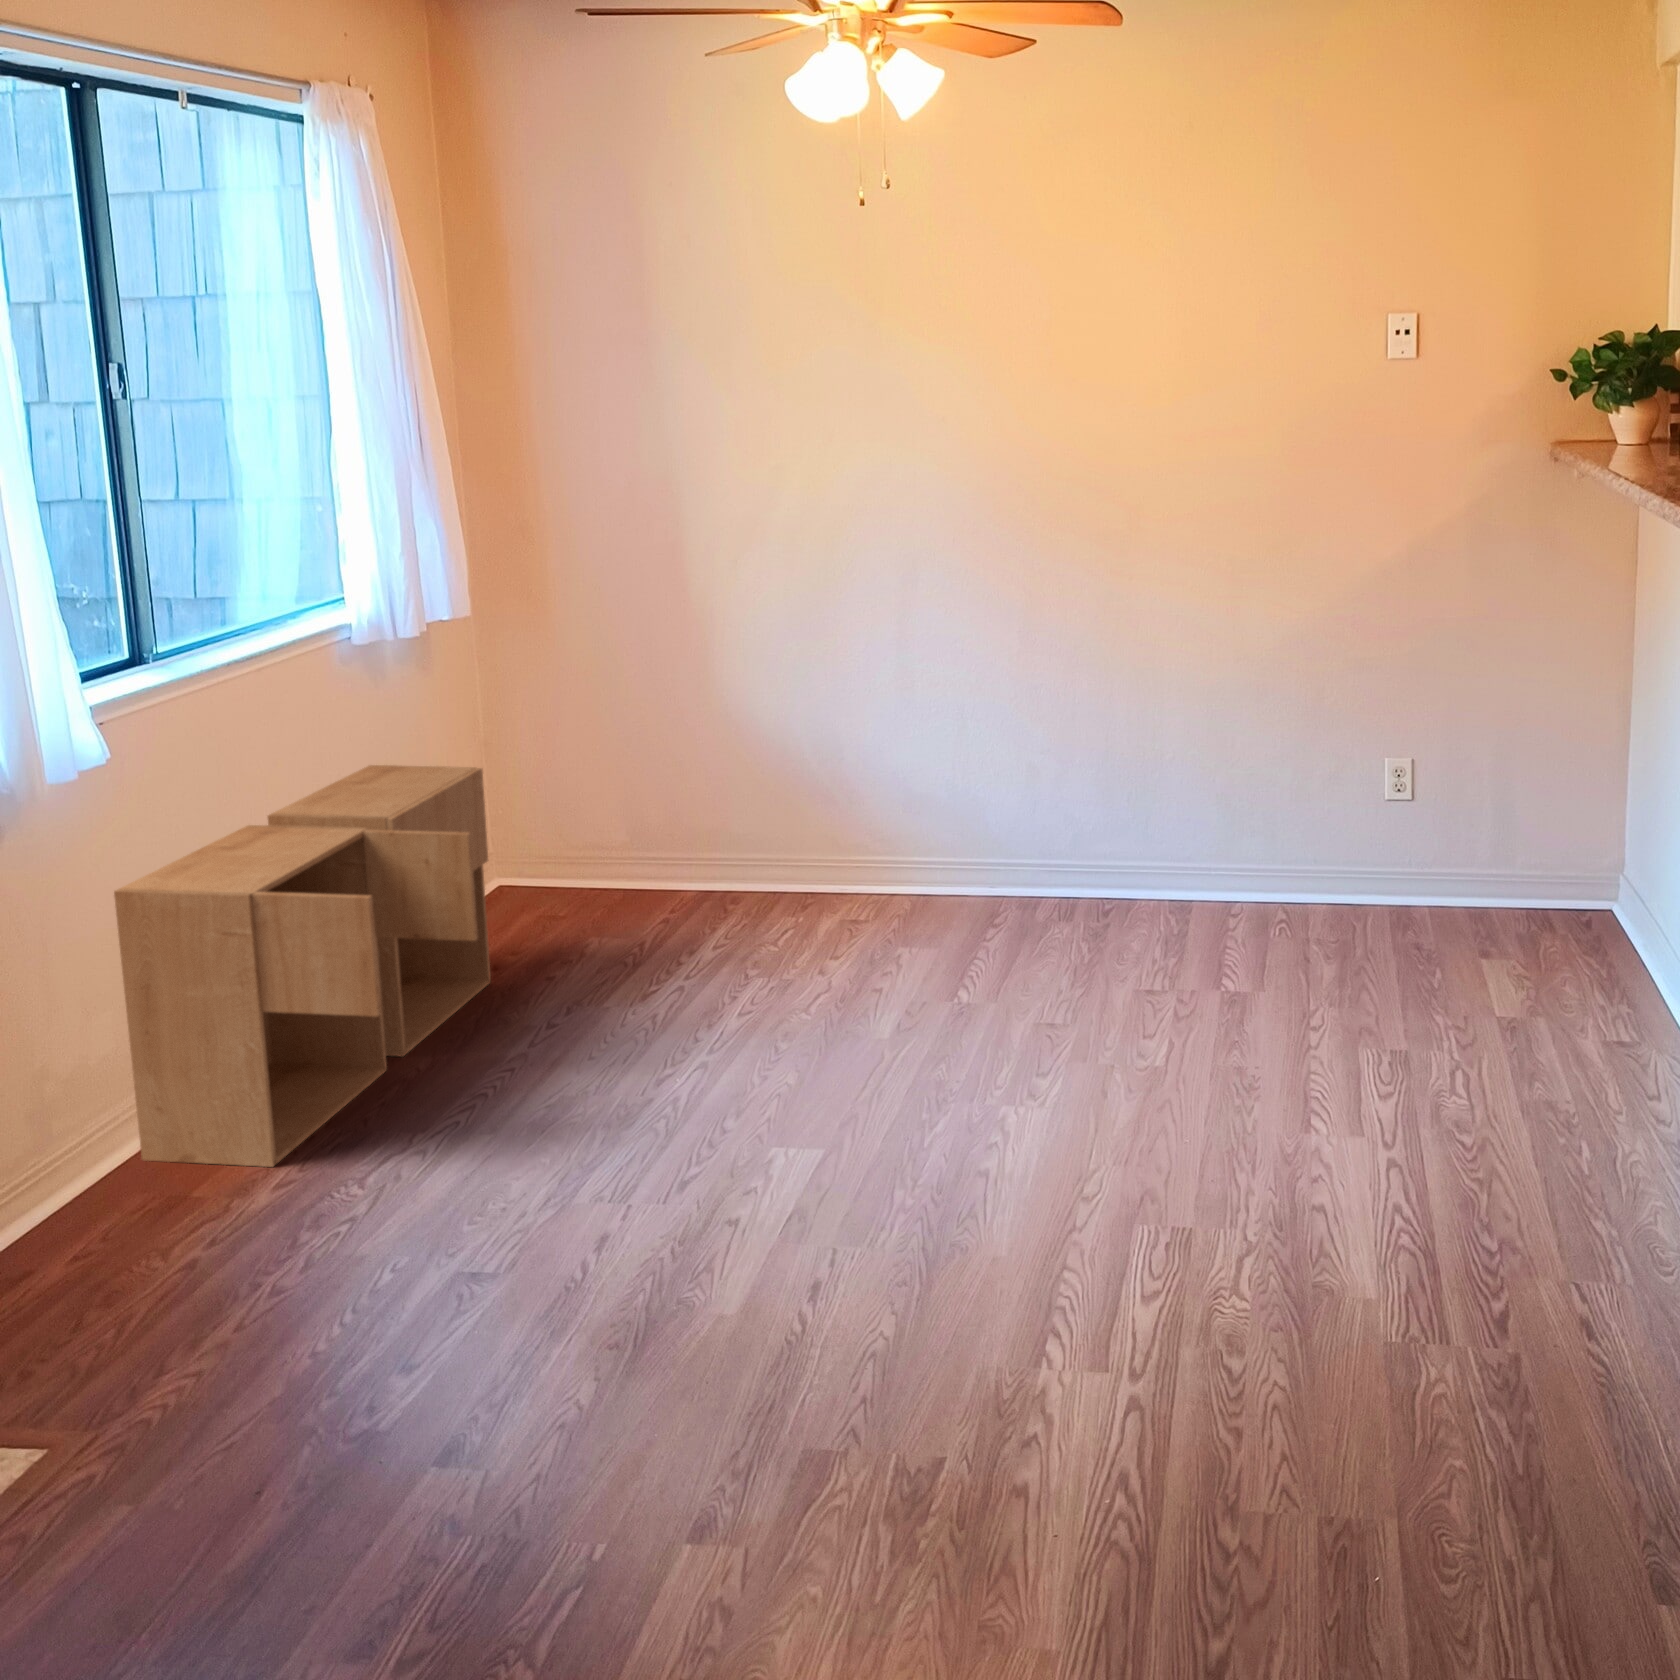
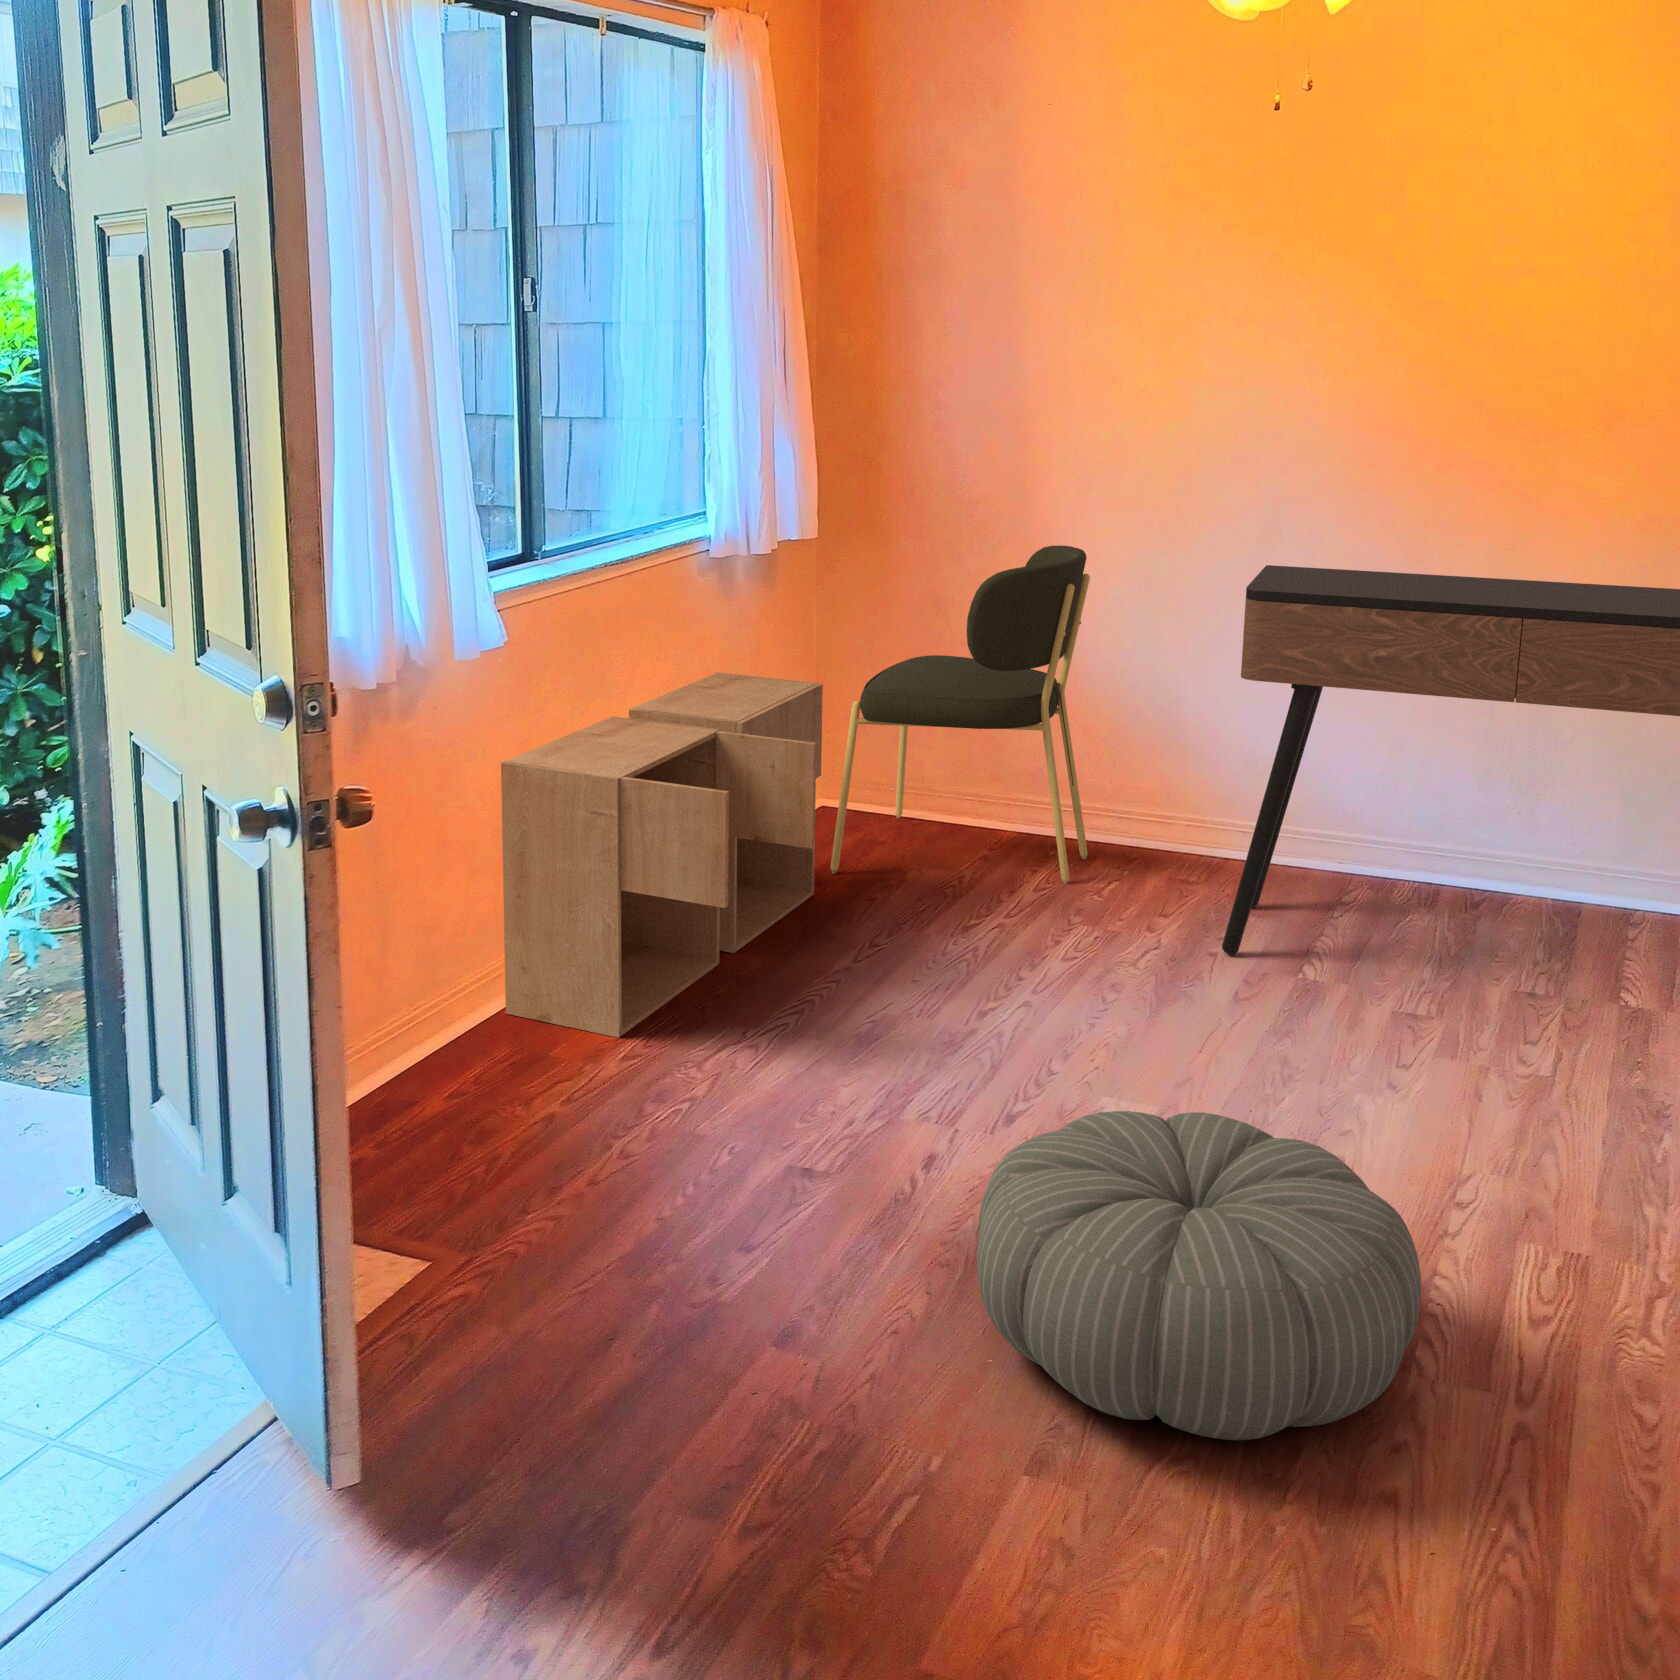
dining chair: none [509,609,768,957] -> present [831,545,1090,884]
console table: none [883,619,1361,998] -> present [1222,565,1680,955]
pouf: none [638,1155,1041,1465] -> present [977,1111,1421,1440]

